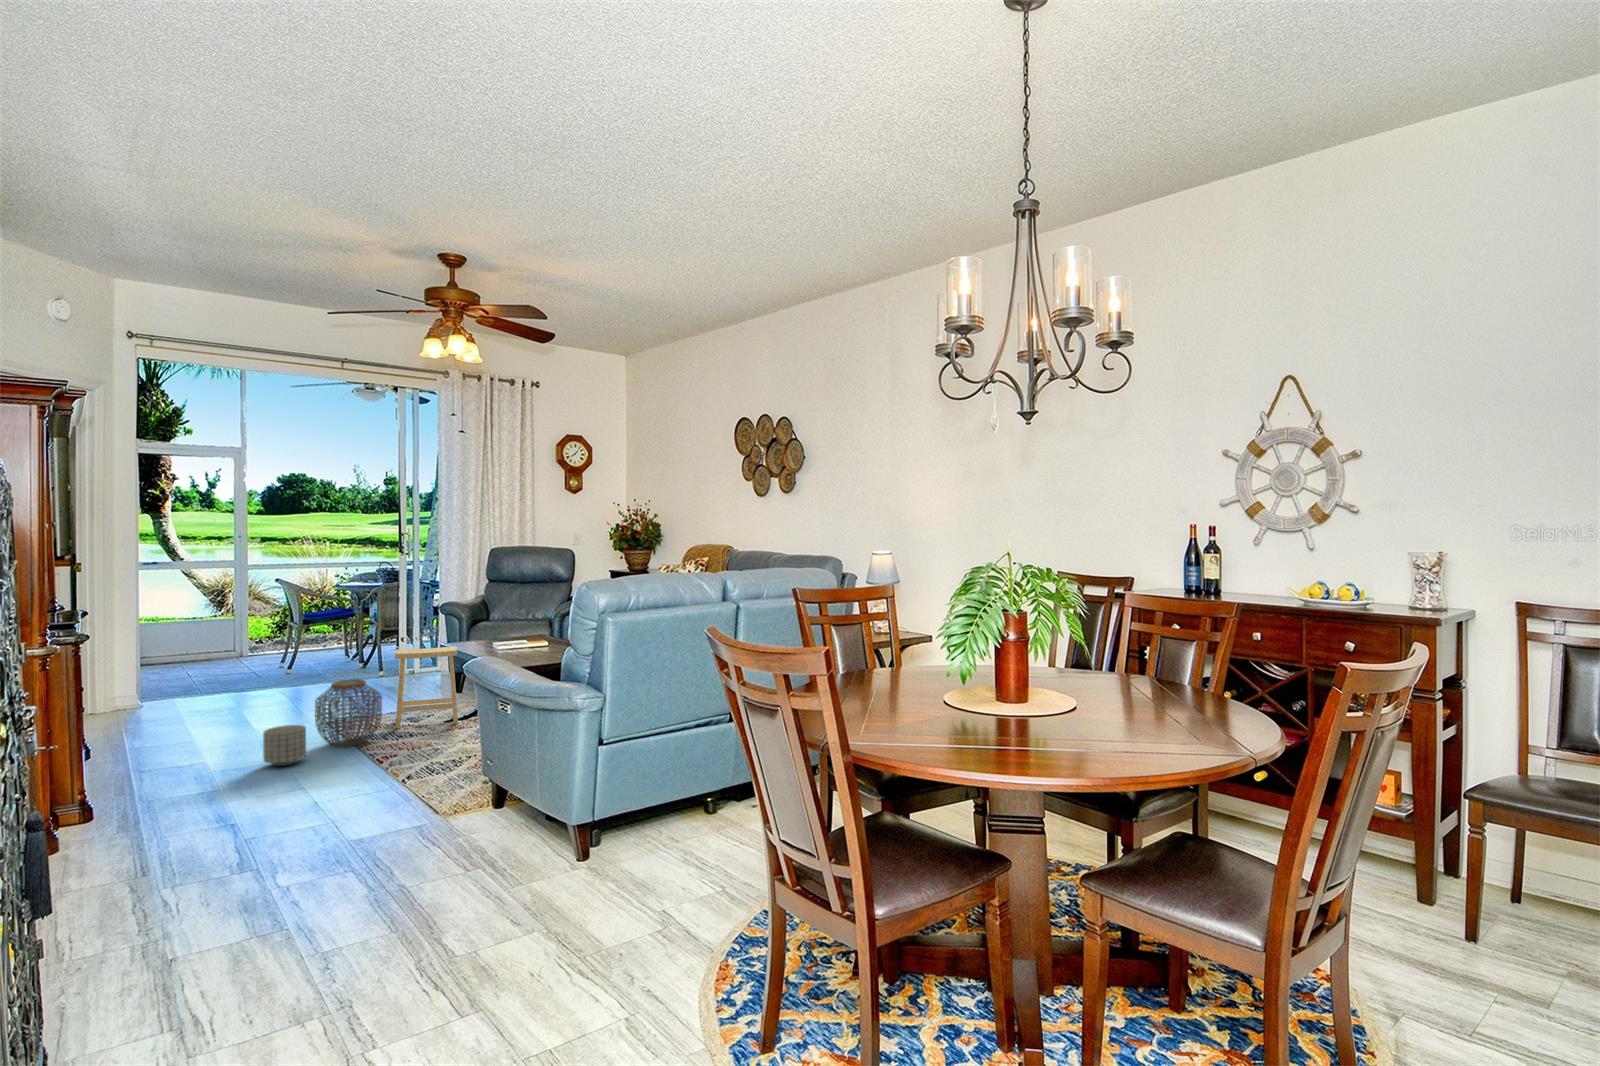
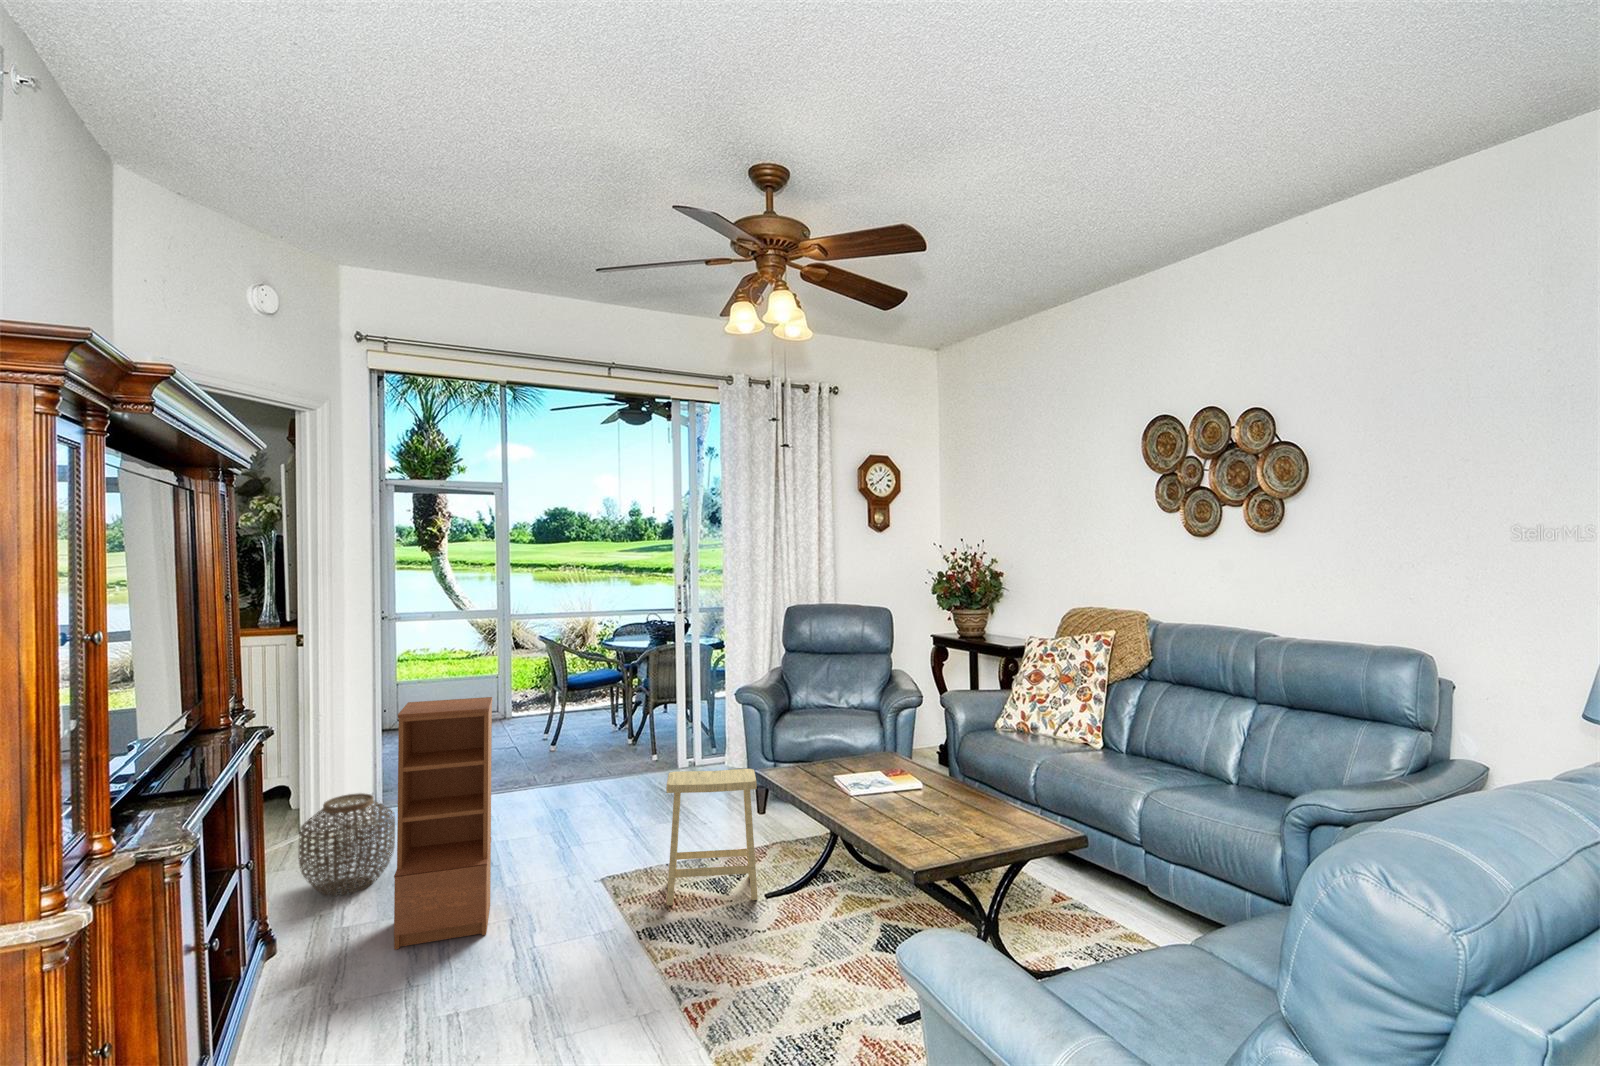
bookcase: none [206,600,272,753] -> present [394,697,492,949]
woven basket: present [315,679,382,747] -> present [299,793,395,896]
planter: present [263,725,306,766] -> none [454,932,523,1020]

